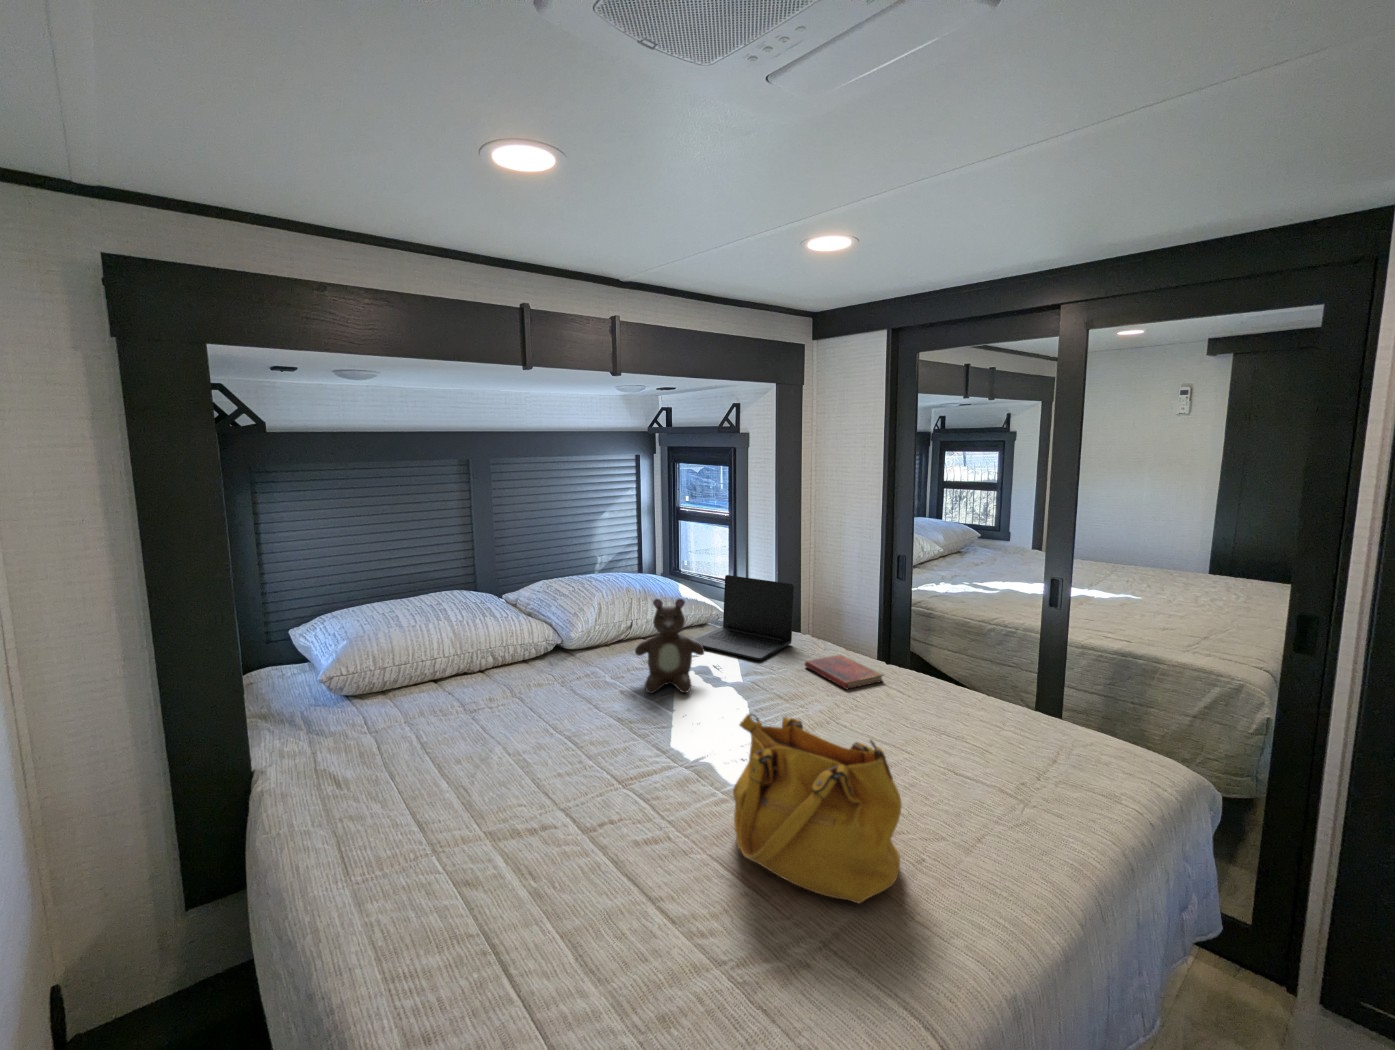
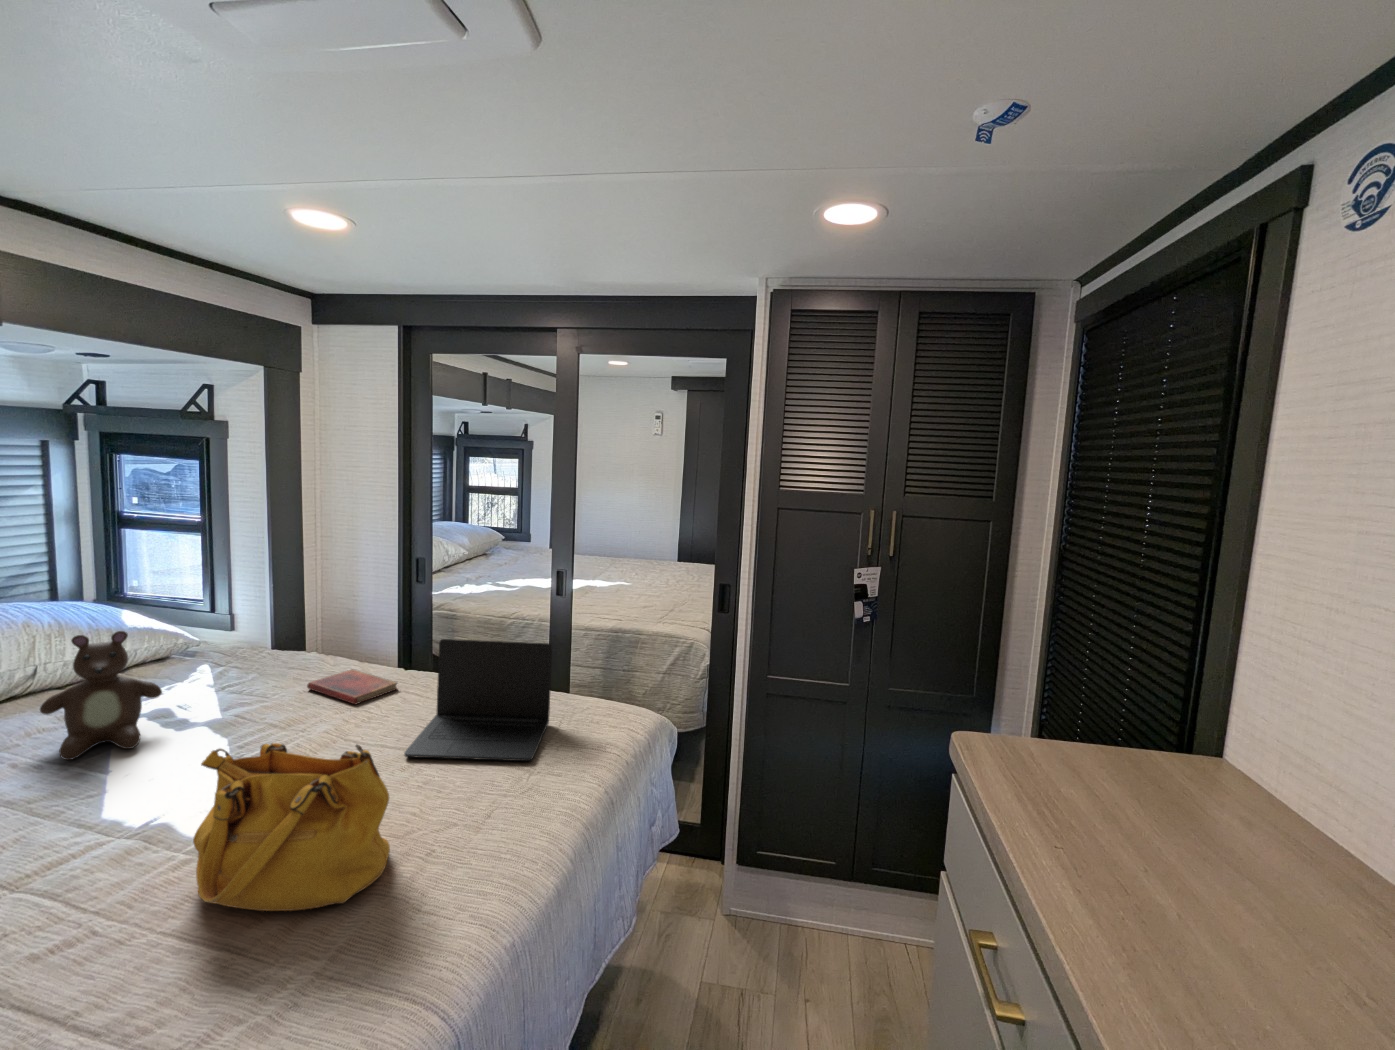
laptop: present [694,575,794,660] -> present [405,639,552,761]

